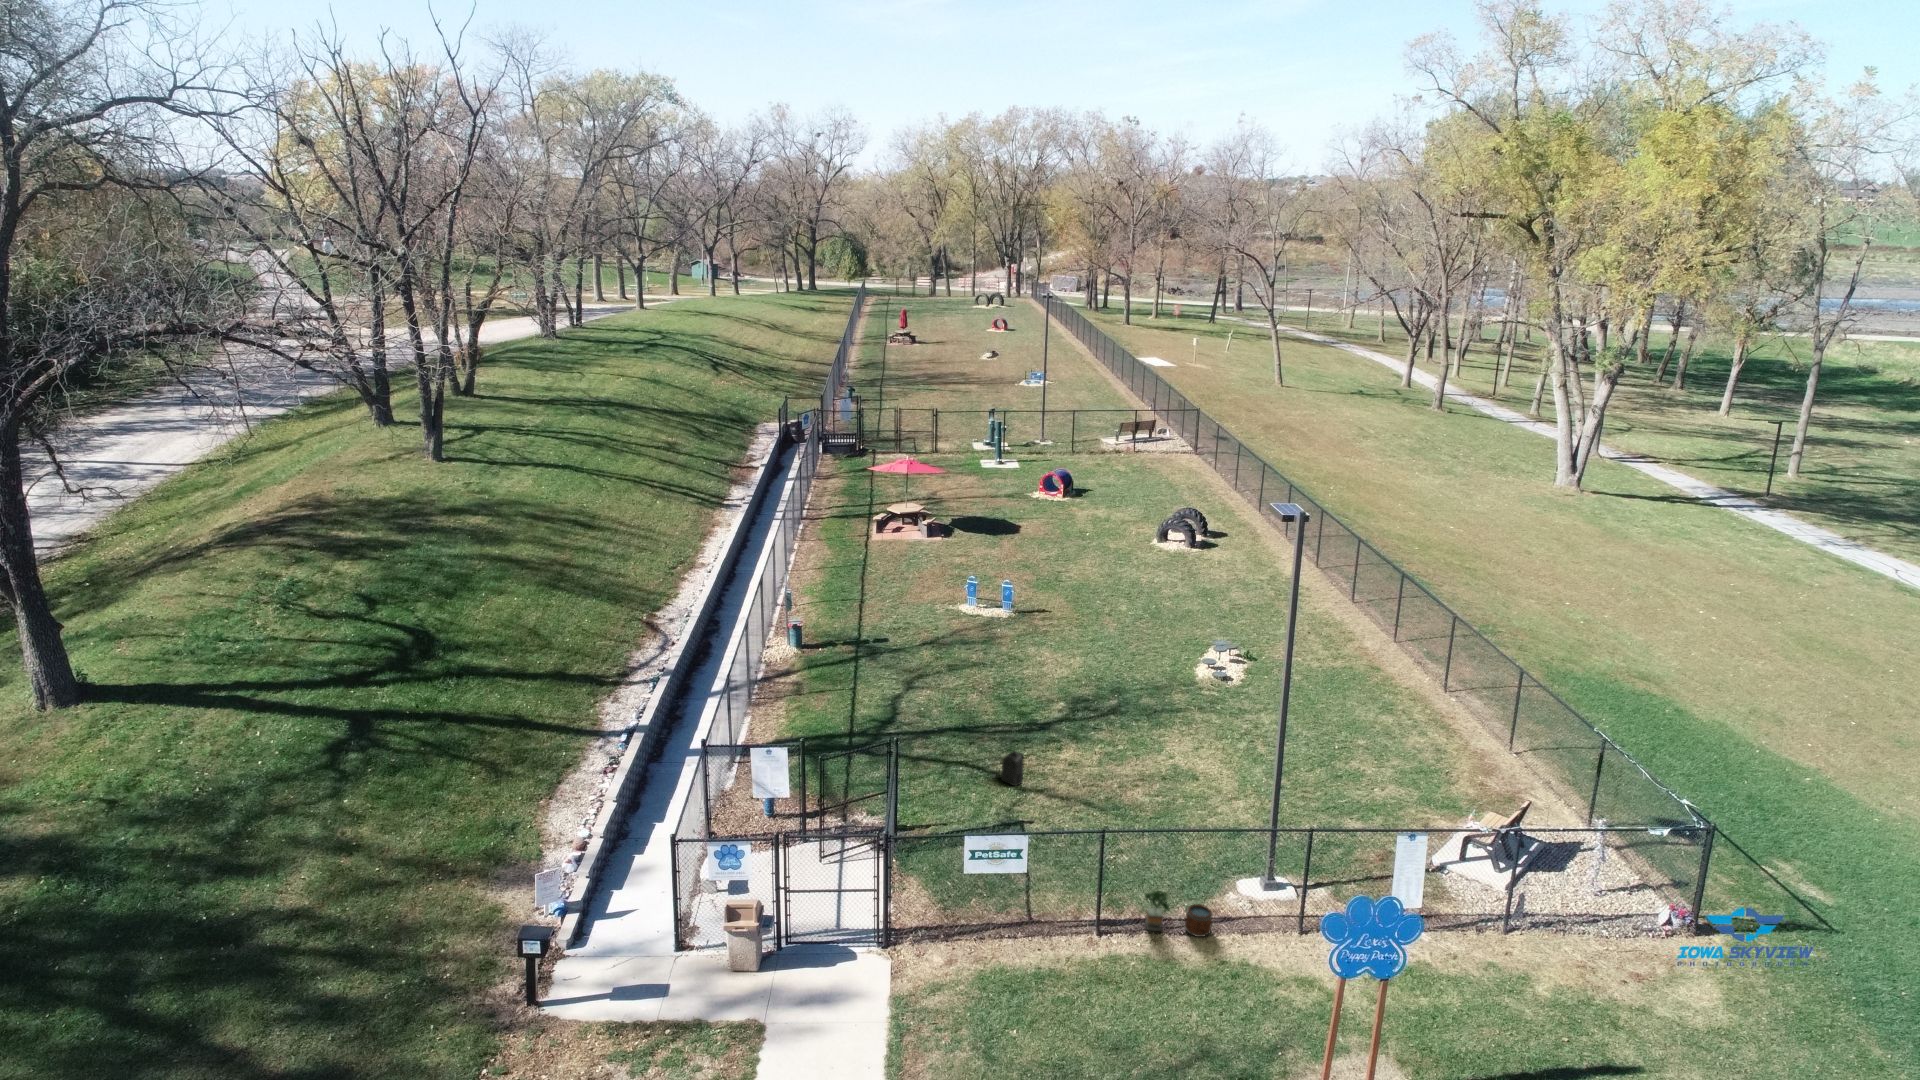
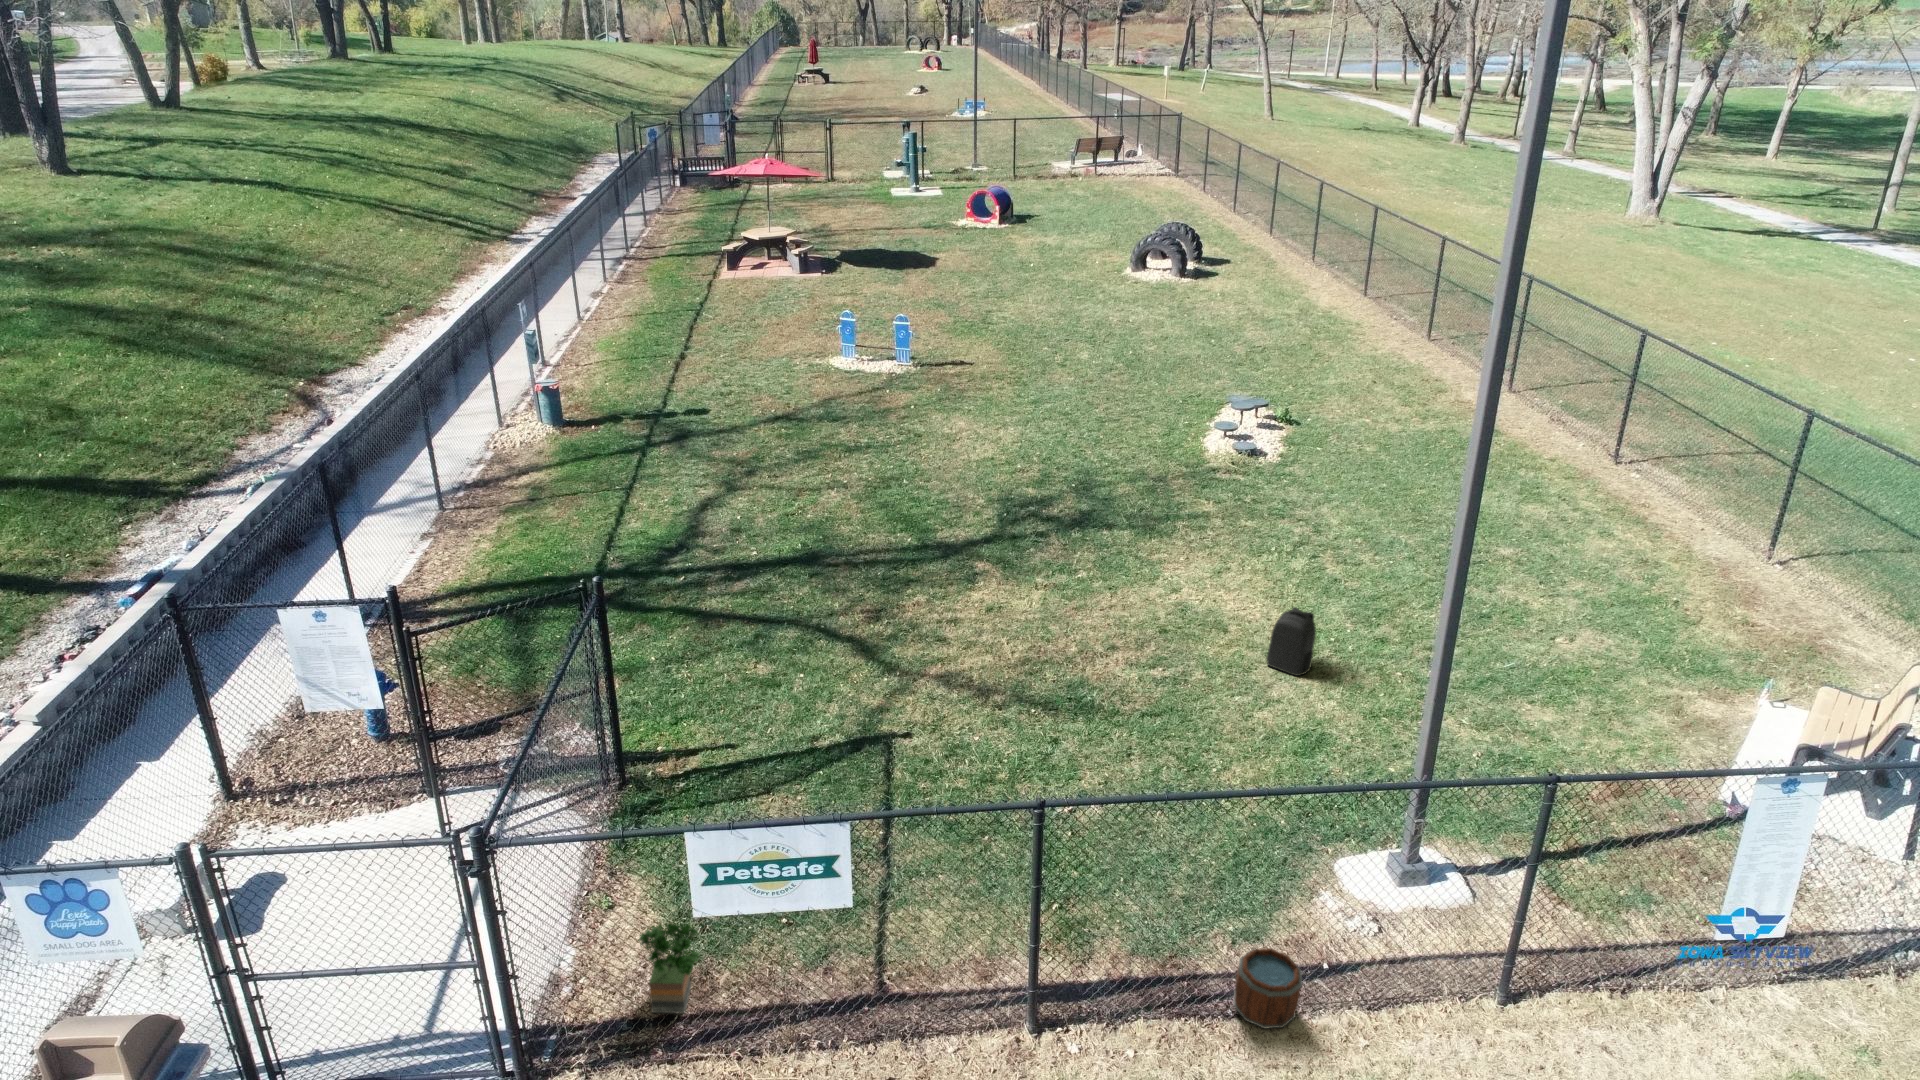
backpack: present [1001,751,1024,786] -> present [1266,607,1316,676]
potted tree: present [1145,891,1170,931] -> present [638,923,699,1013]

